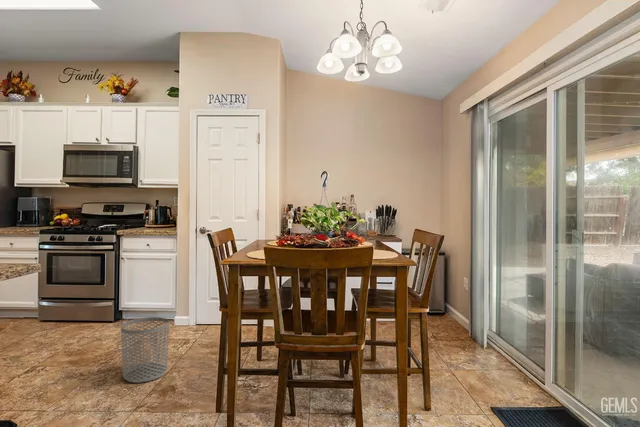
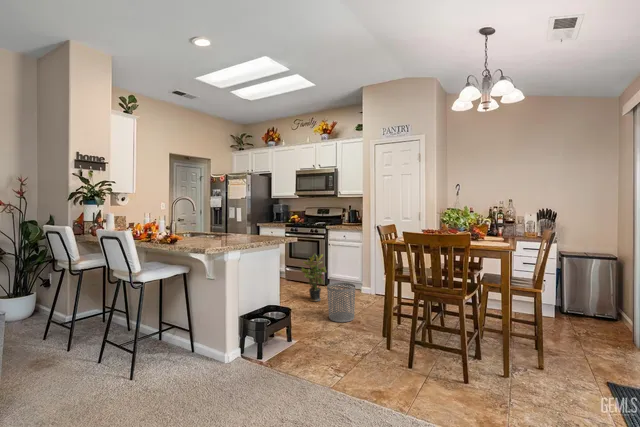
potted plant: none [70,273,118,352] -> present [301,254,326,301]

